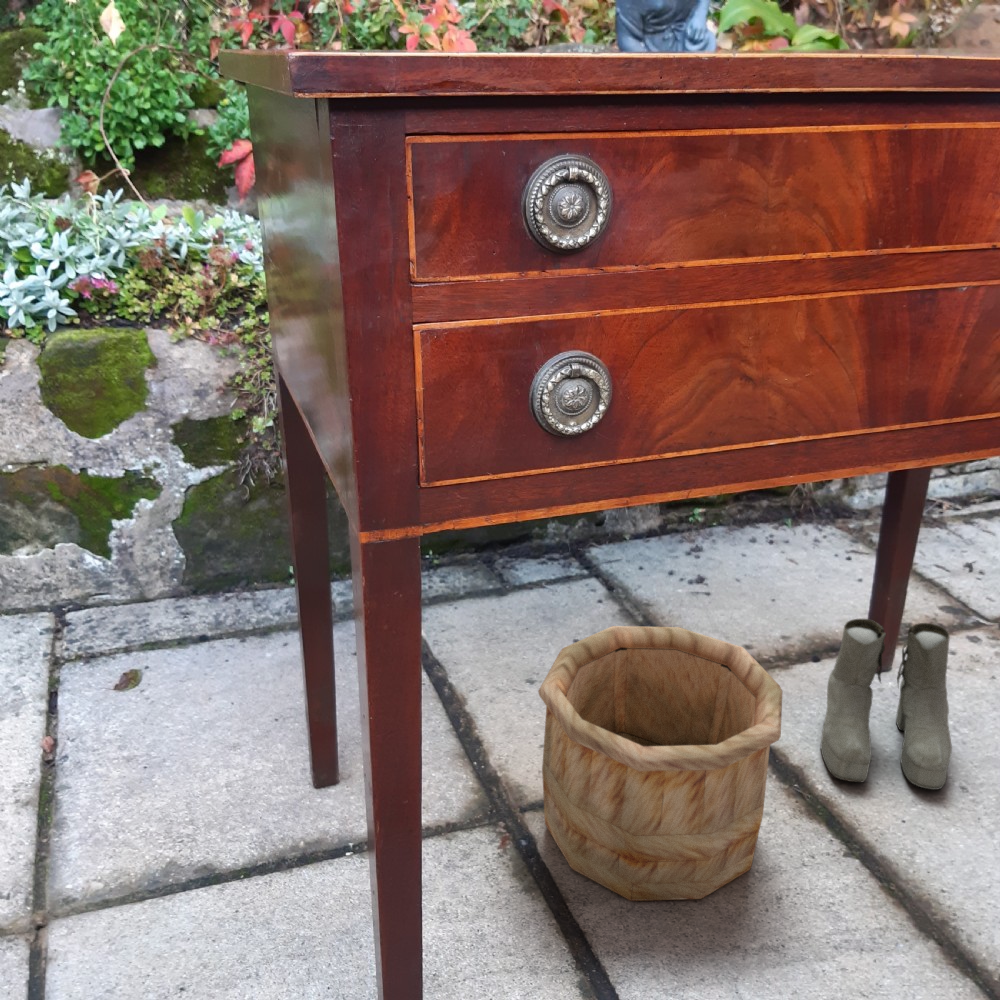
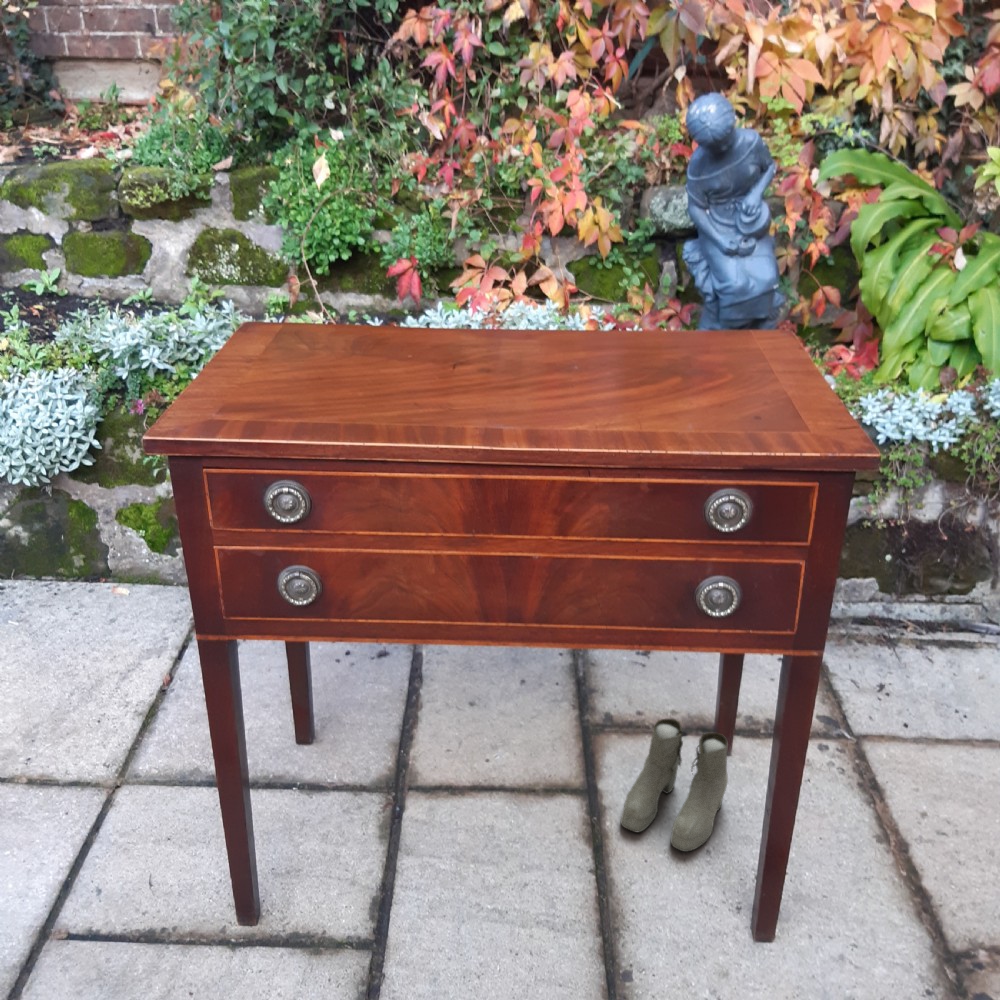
wooden bucket: present [538,626,782,901] -> none [400,688,552,875]

